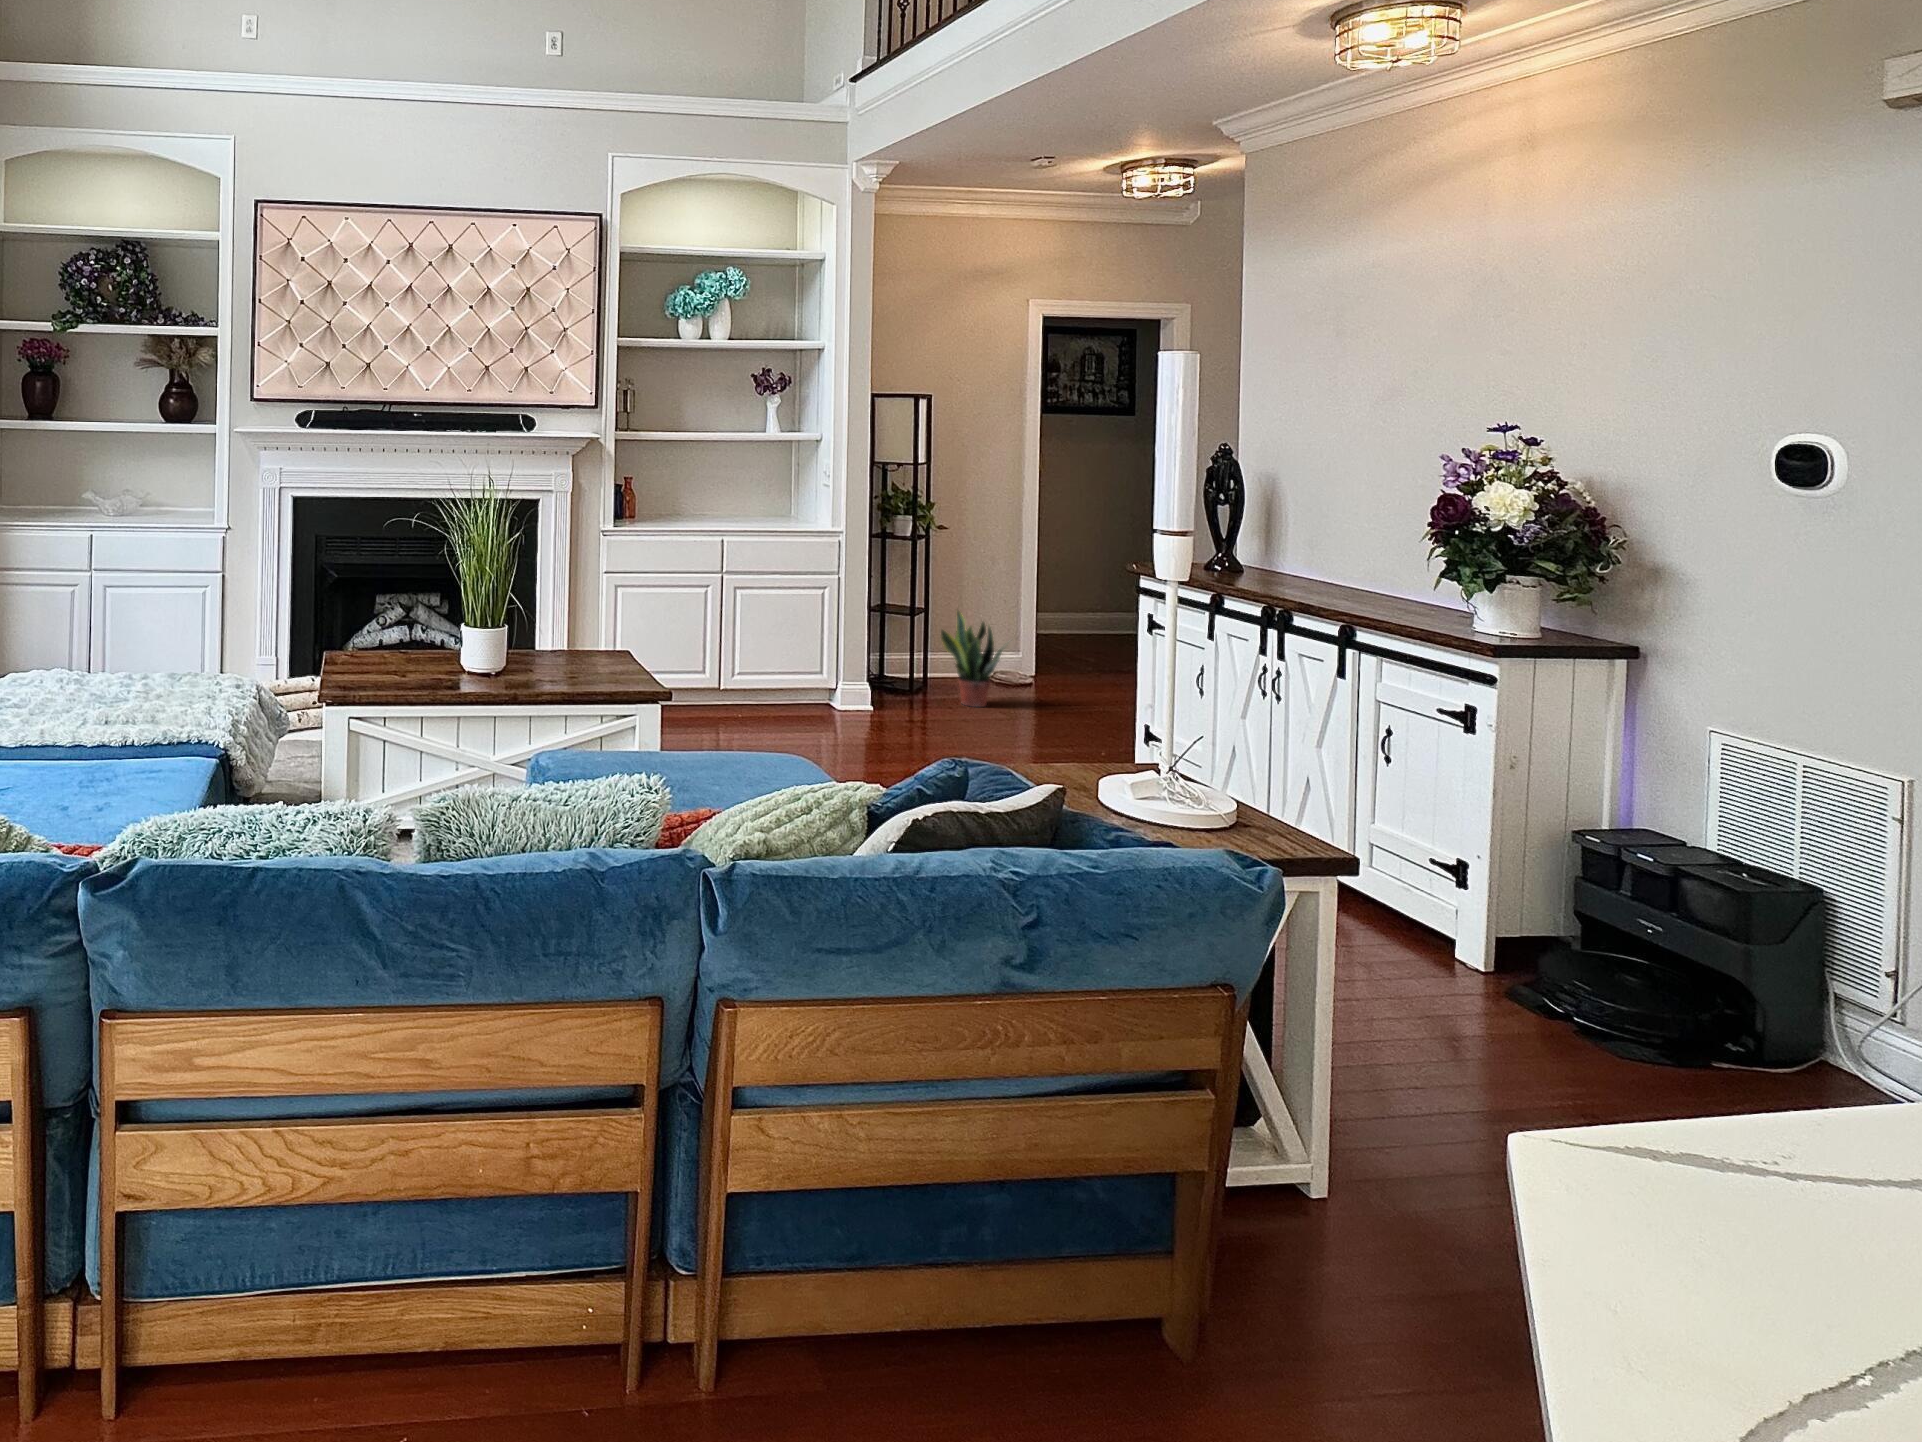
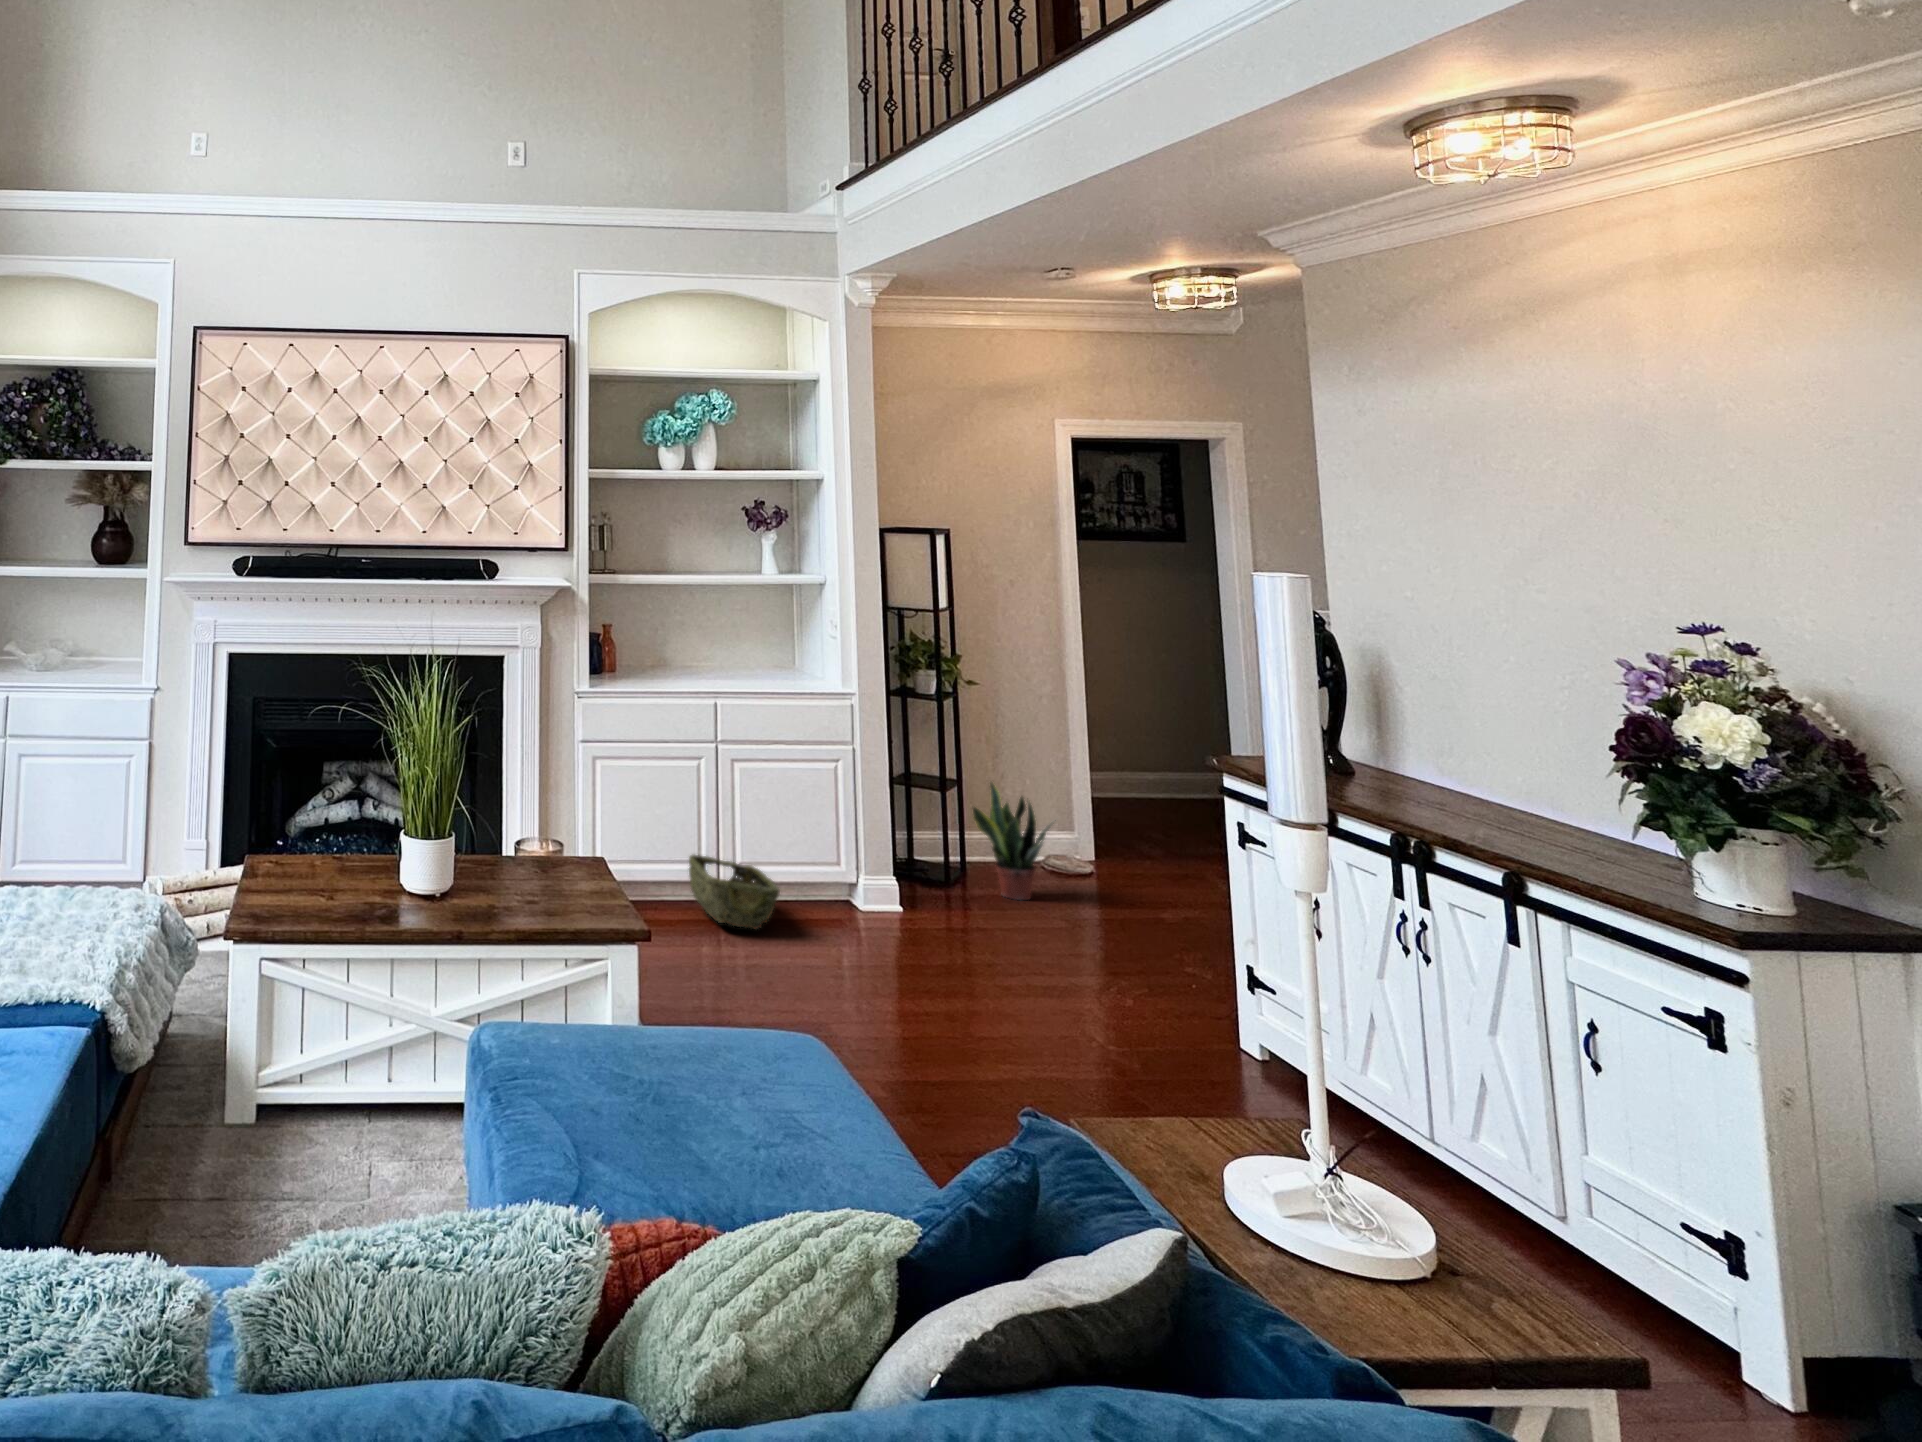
woven basket: none [695,669,775,727] -> present [689,855,780,929]

